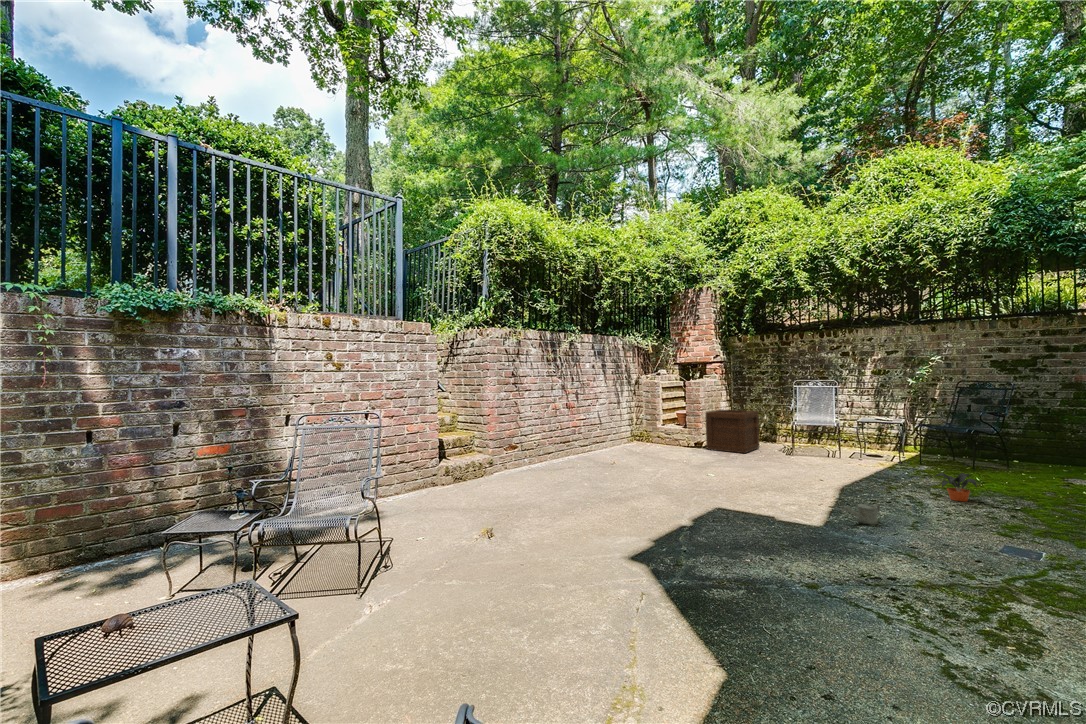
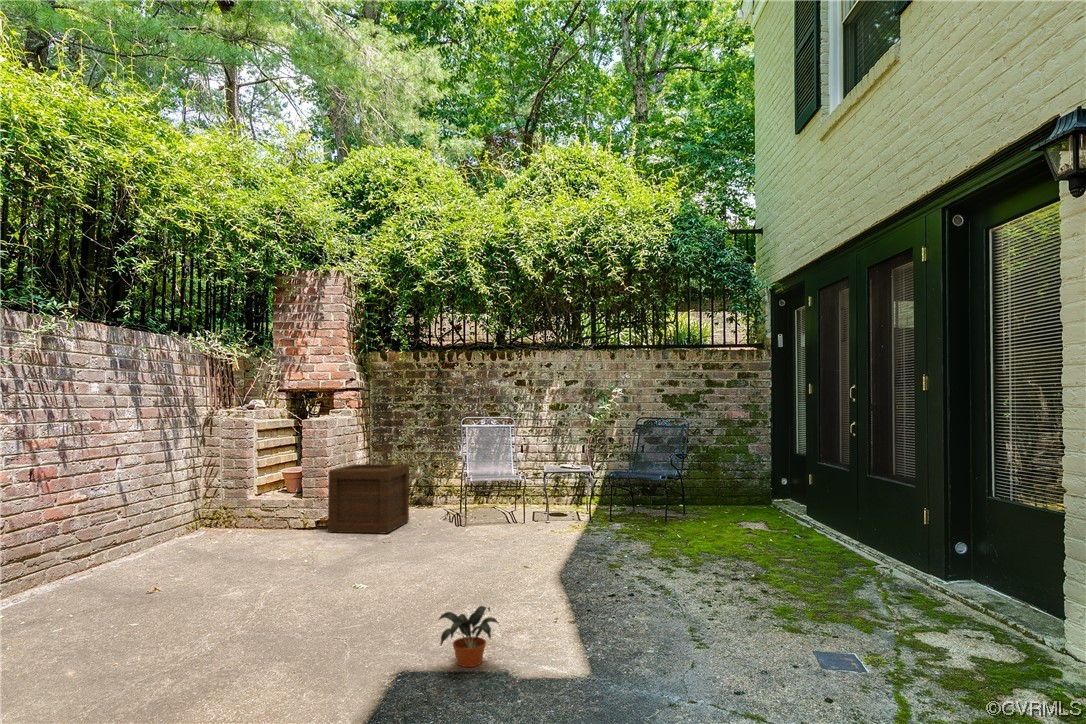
potted plant: present [936,473,977,501] -> present [439,606,498,667]
watering can: present [845,504,880,525] -> none [523,608,565,642]

